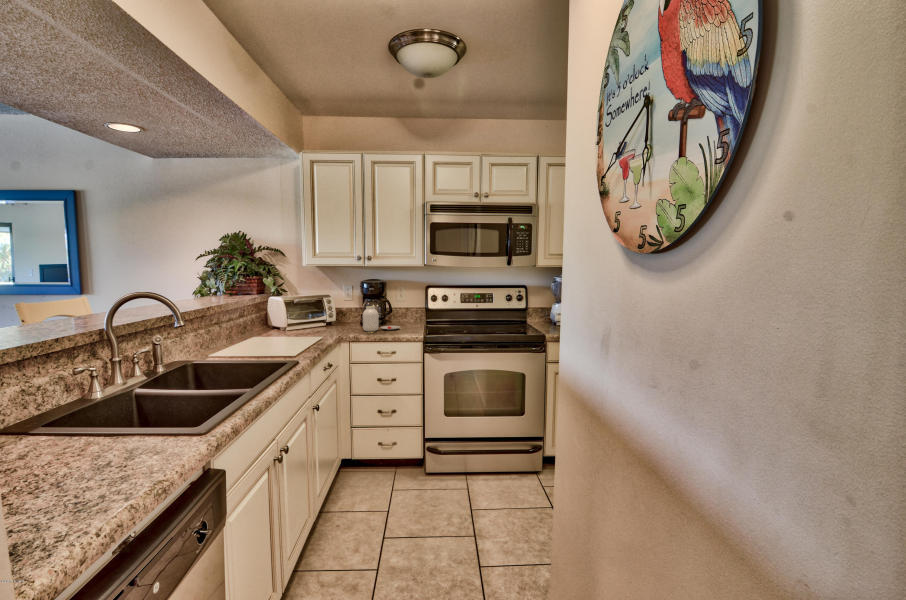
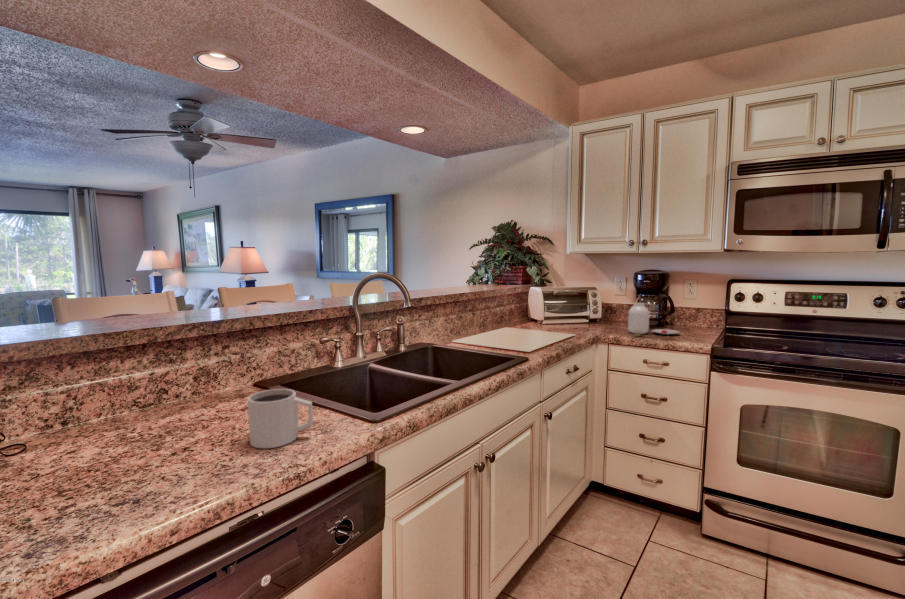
mug: none [77,415,156,478] -> present [248,389,313,448]

